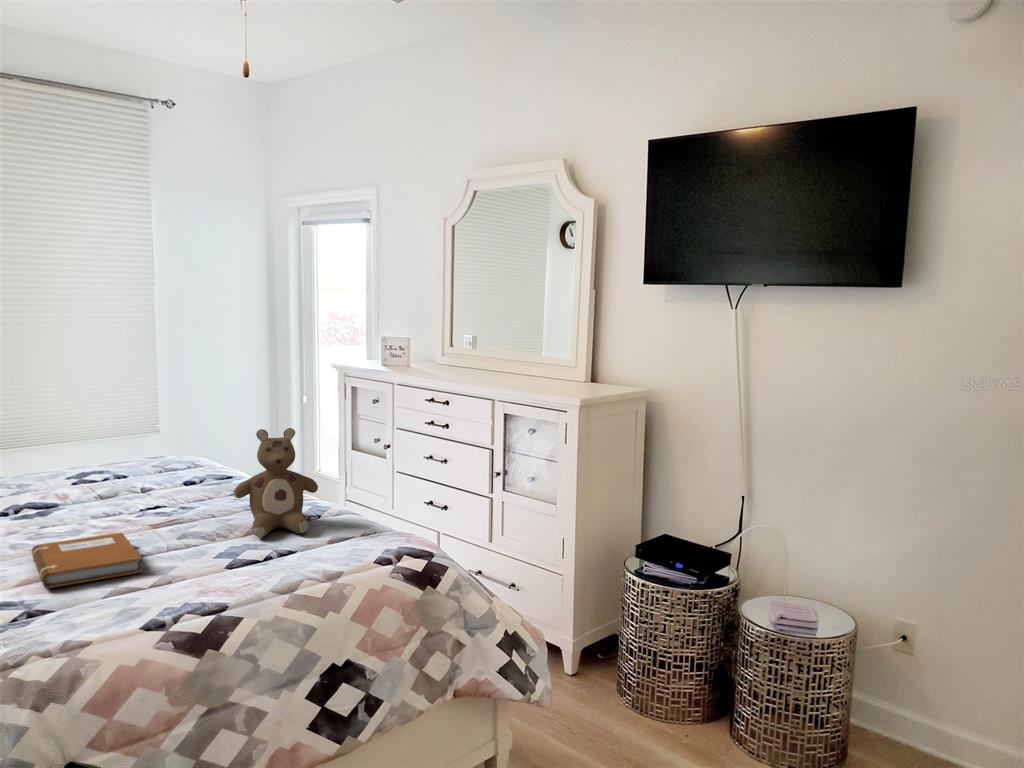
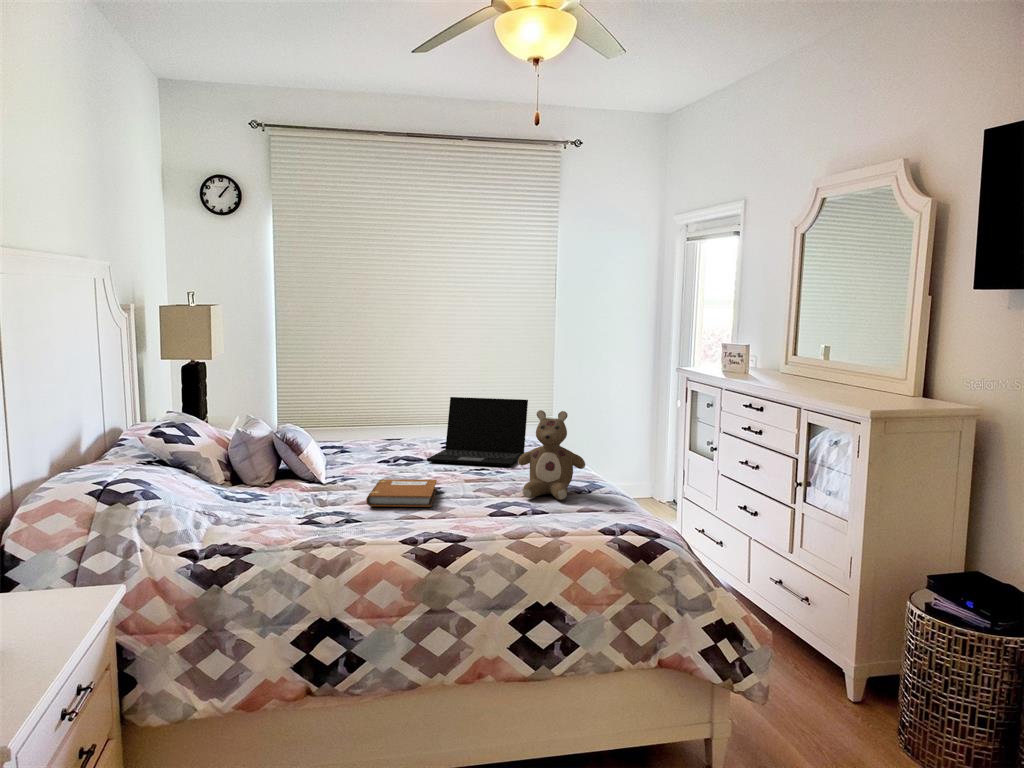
laptop: none [68,412,196,506] -> present [427,397,528,466]

